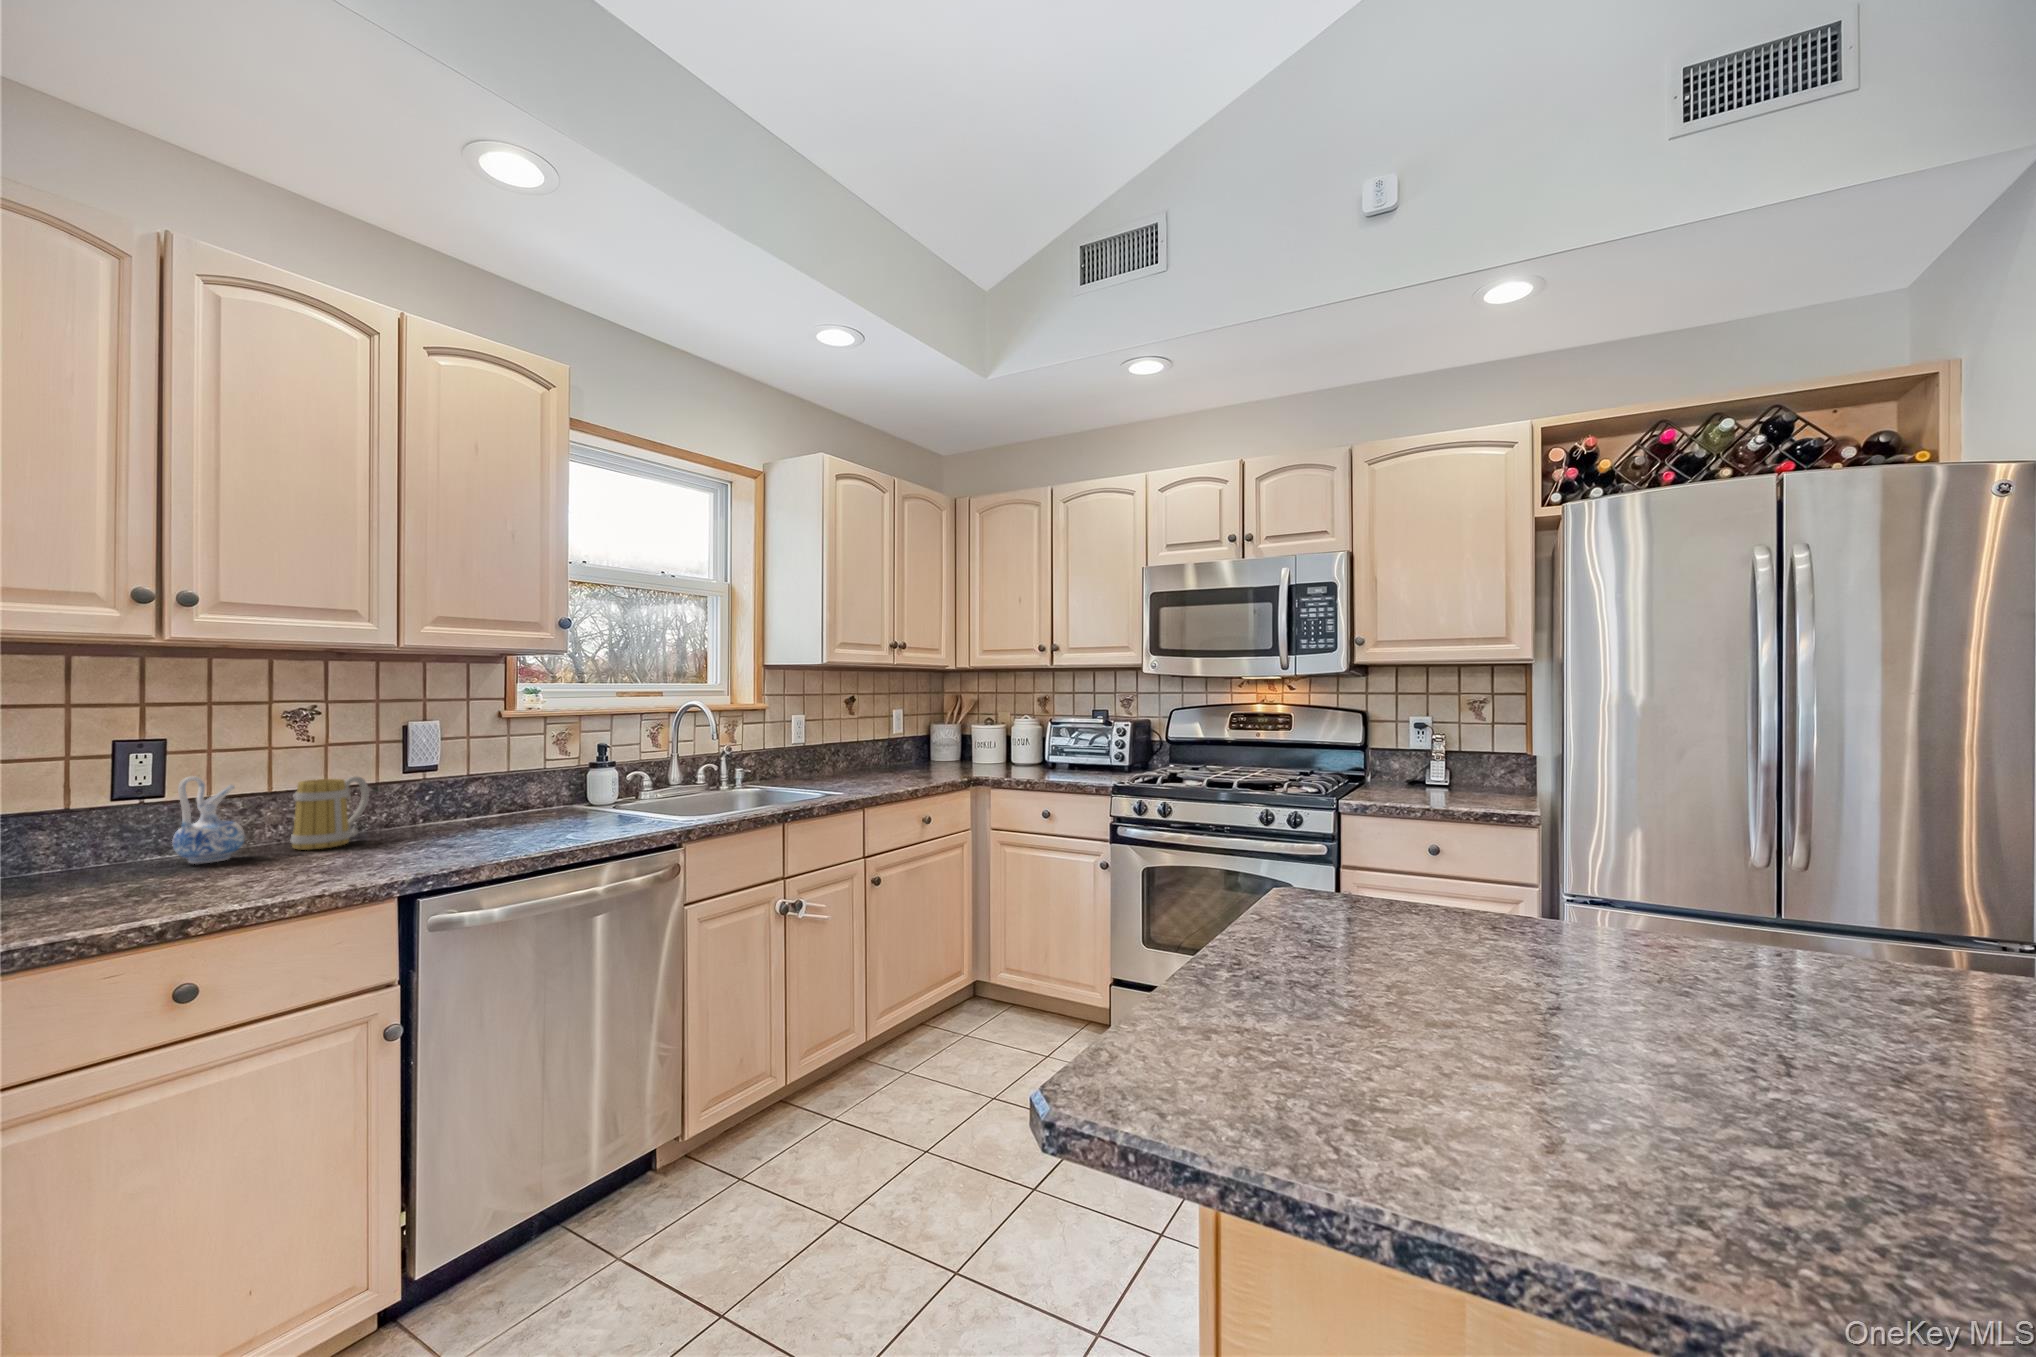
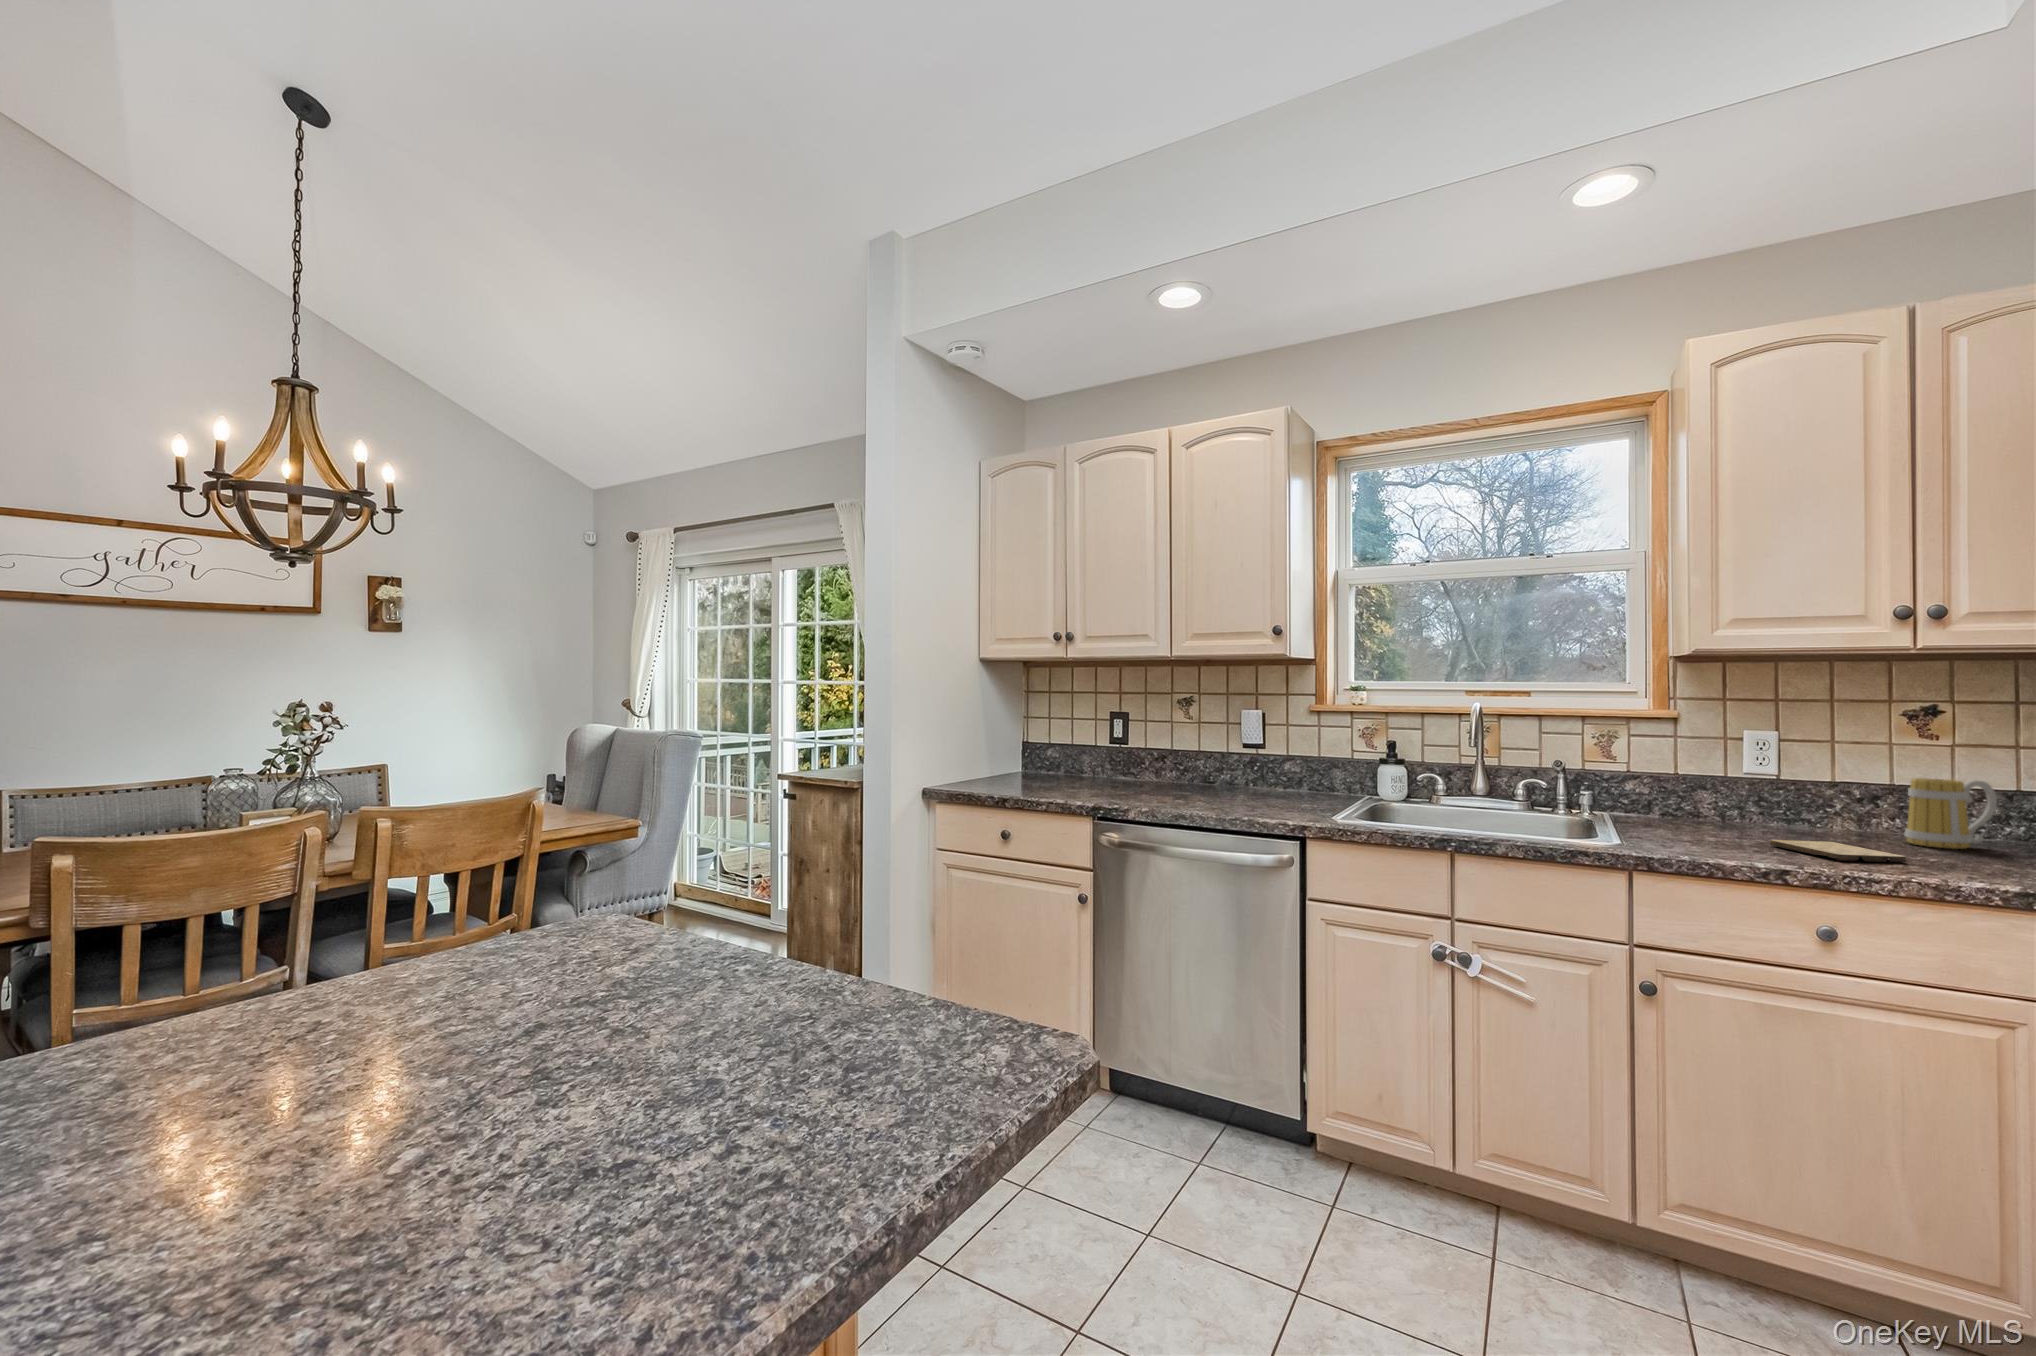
ceramic pitcher: present [172,776,245,864] -> none [1795,762,1857,839]
cutting board: none [151,867,309,890] -> present [1770,840,1906,862]

